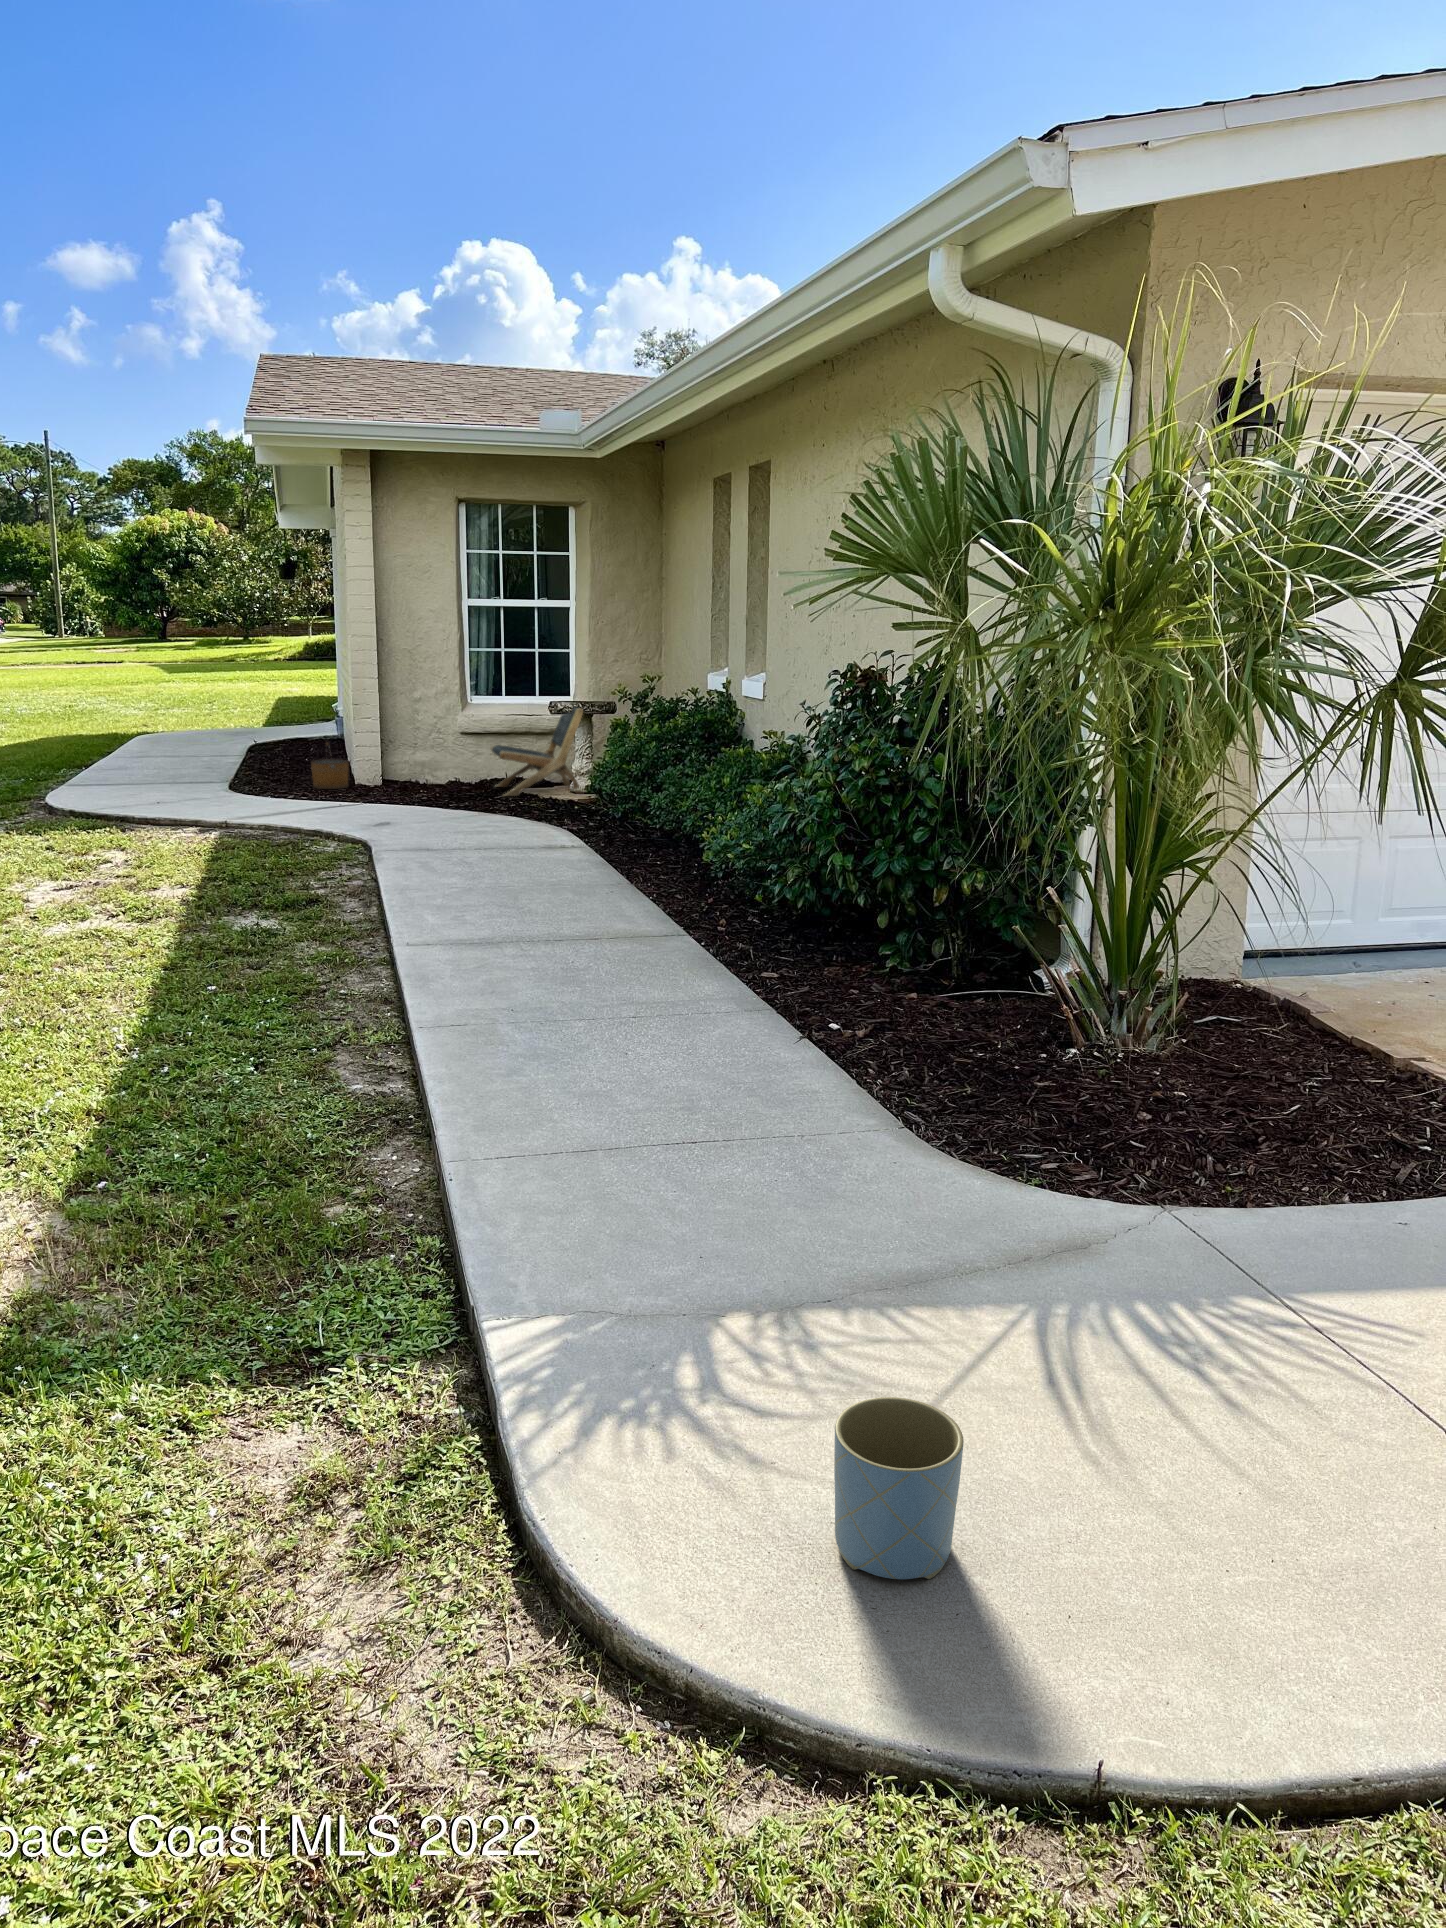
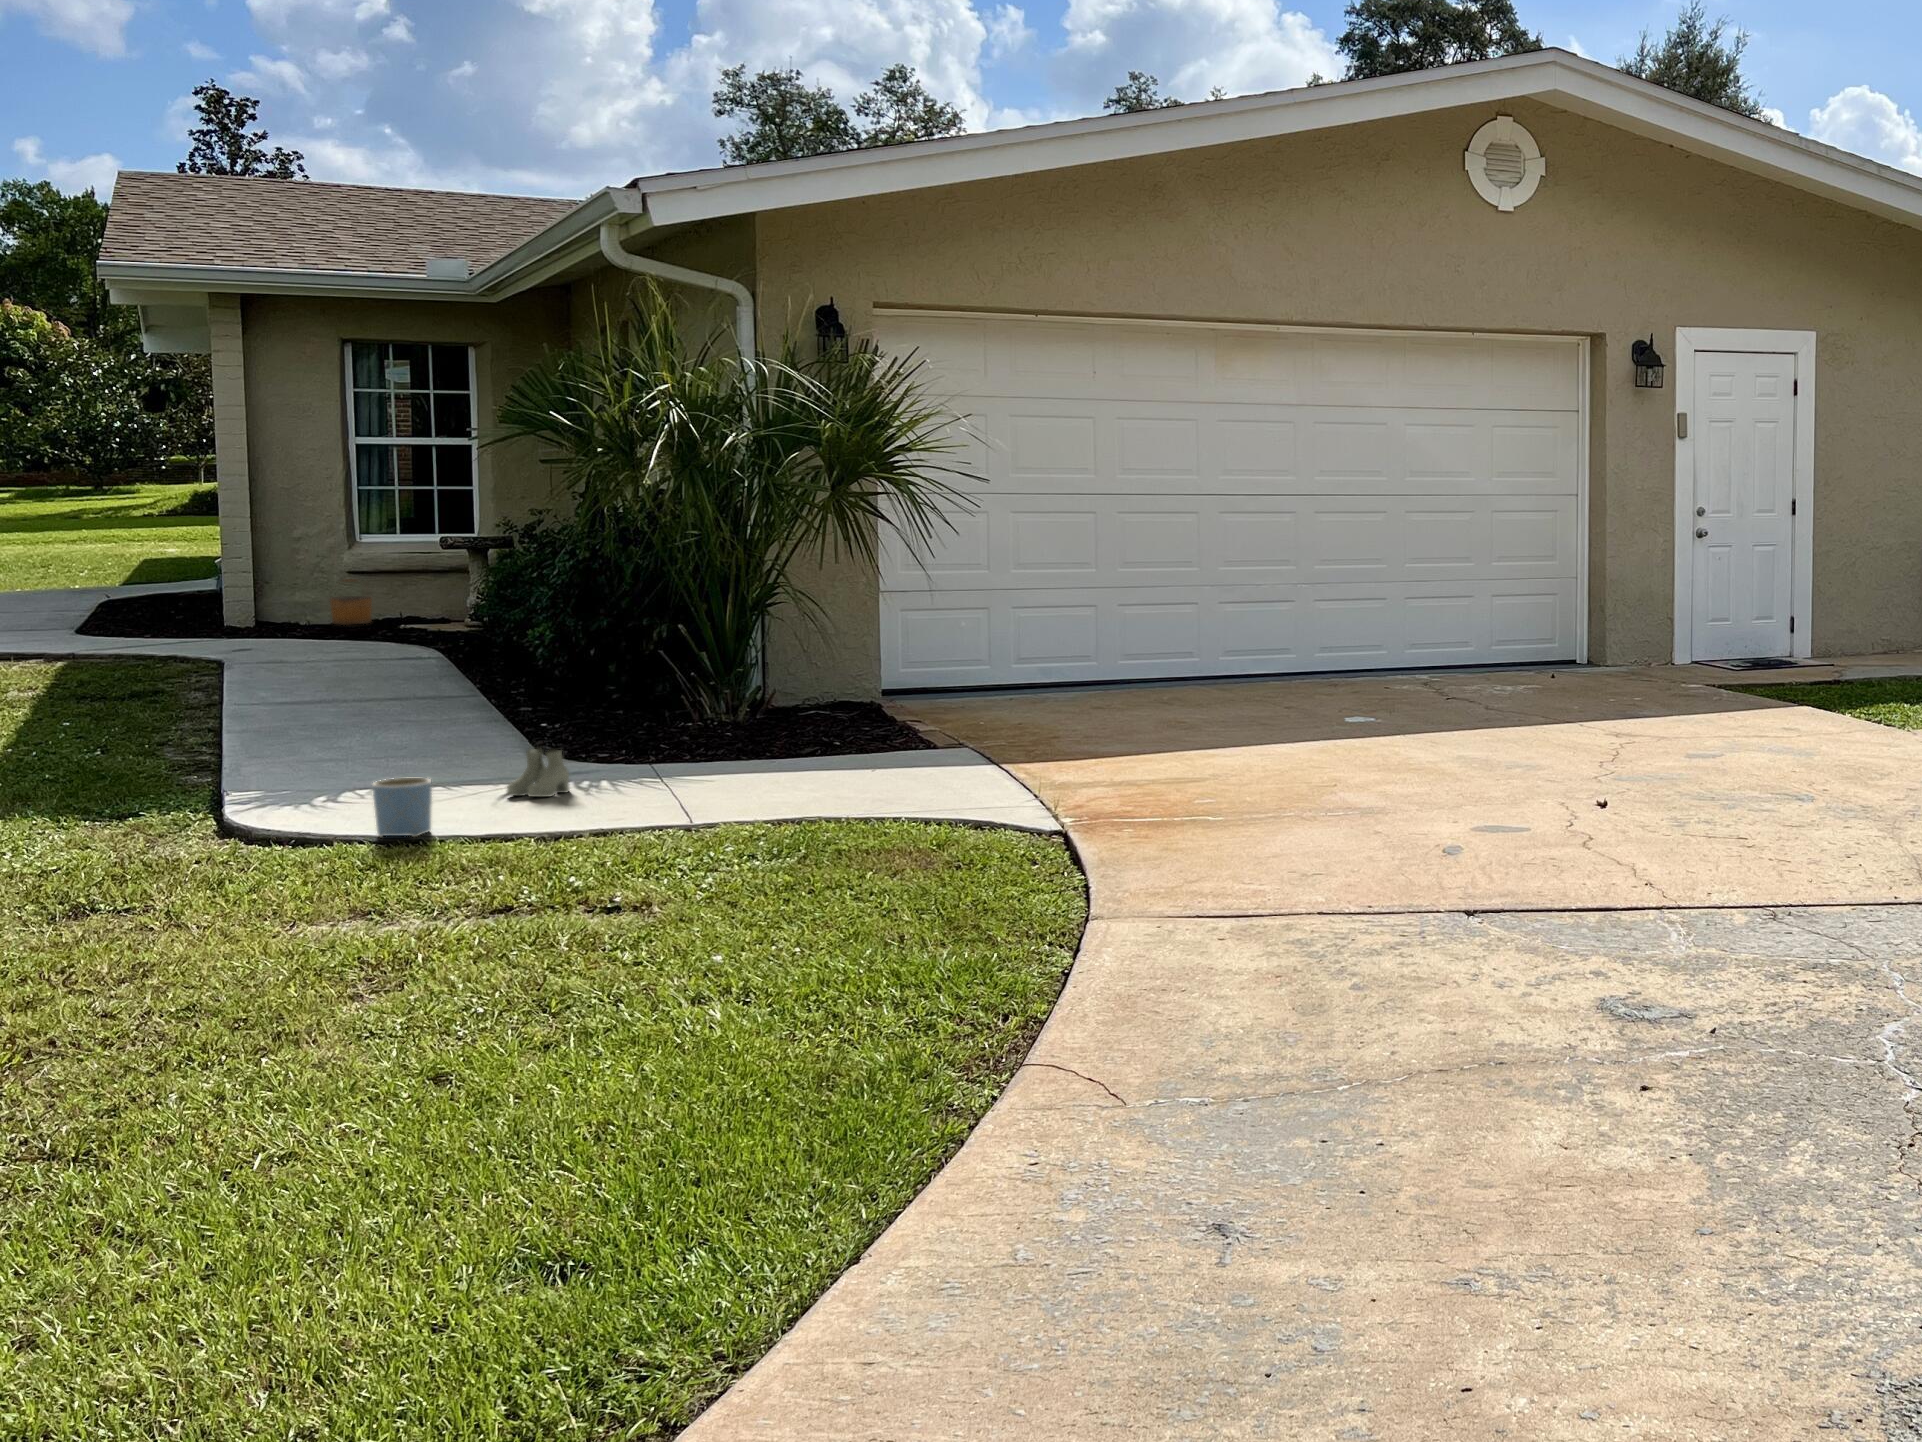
lounge chair: present [491,707,583,796] -> none [381,539,483,629]
bucket: present [311,743,349,789] -> present [329,579,372,625]
boots: none [962,1212,1069,1334] -> present [507,748,570,797]

